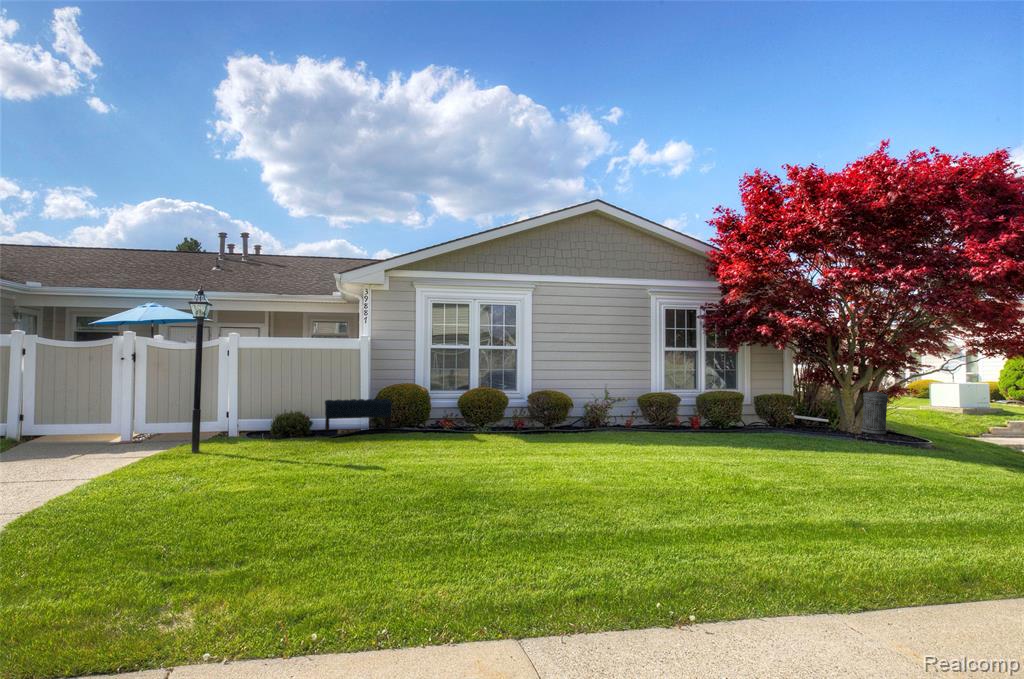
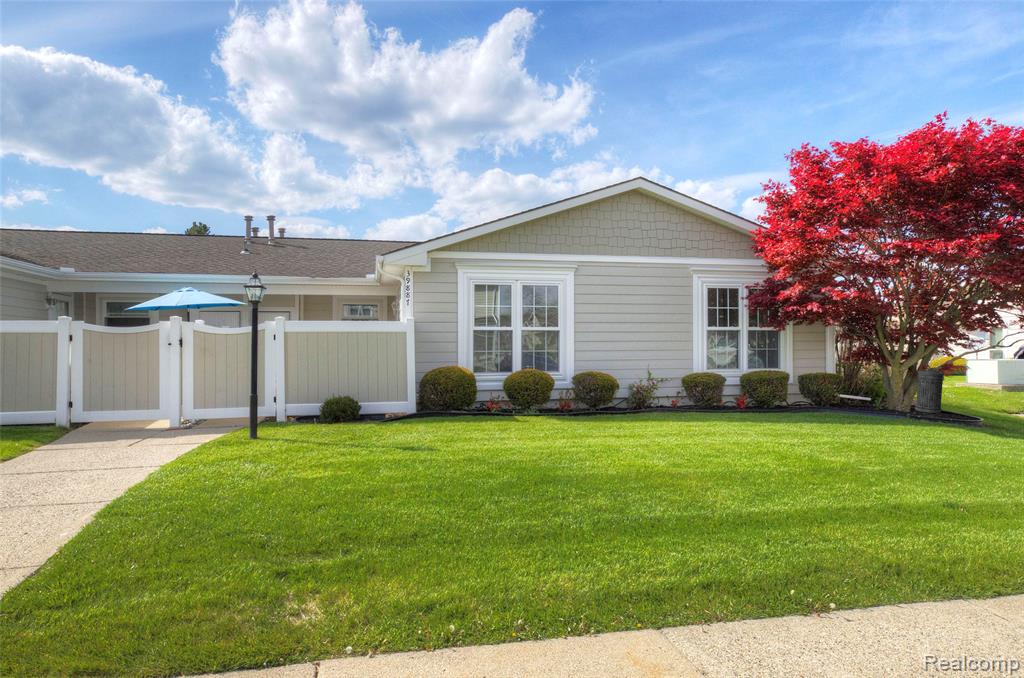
bench: present [325,399,392,433] -> none [372,382,441,417]

